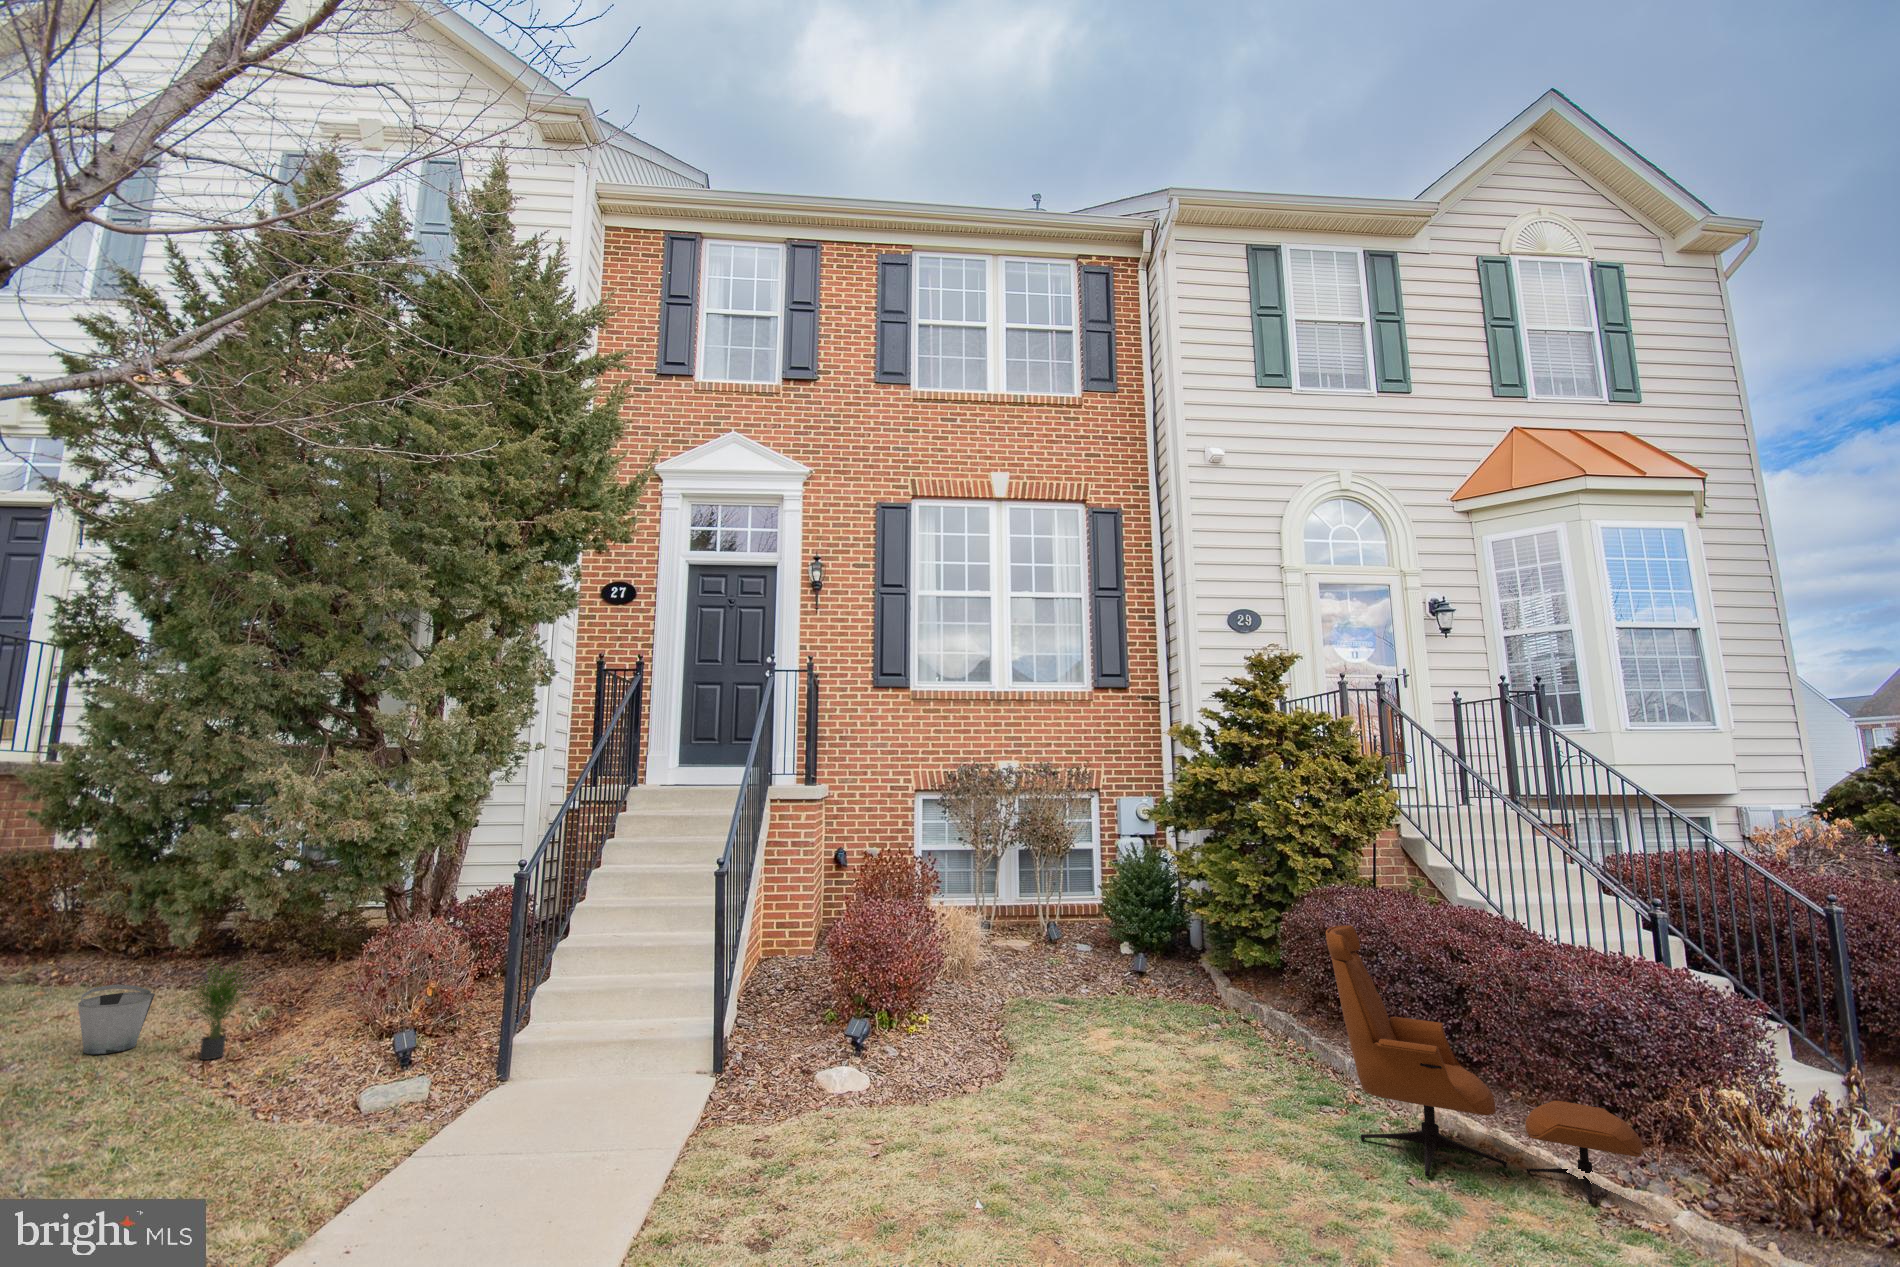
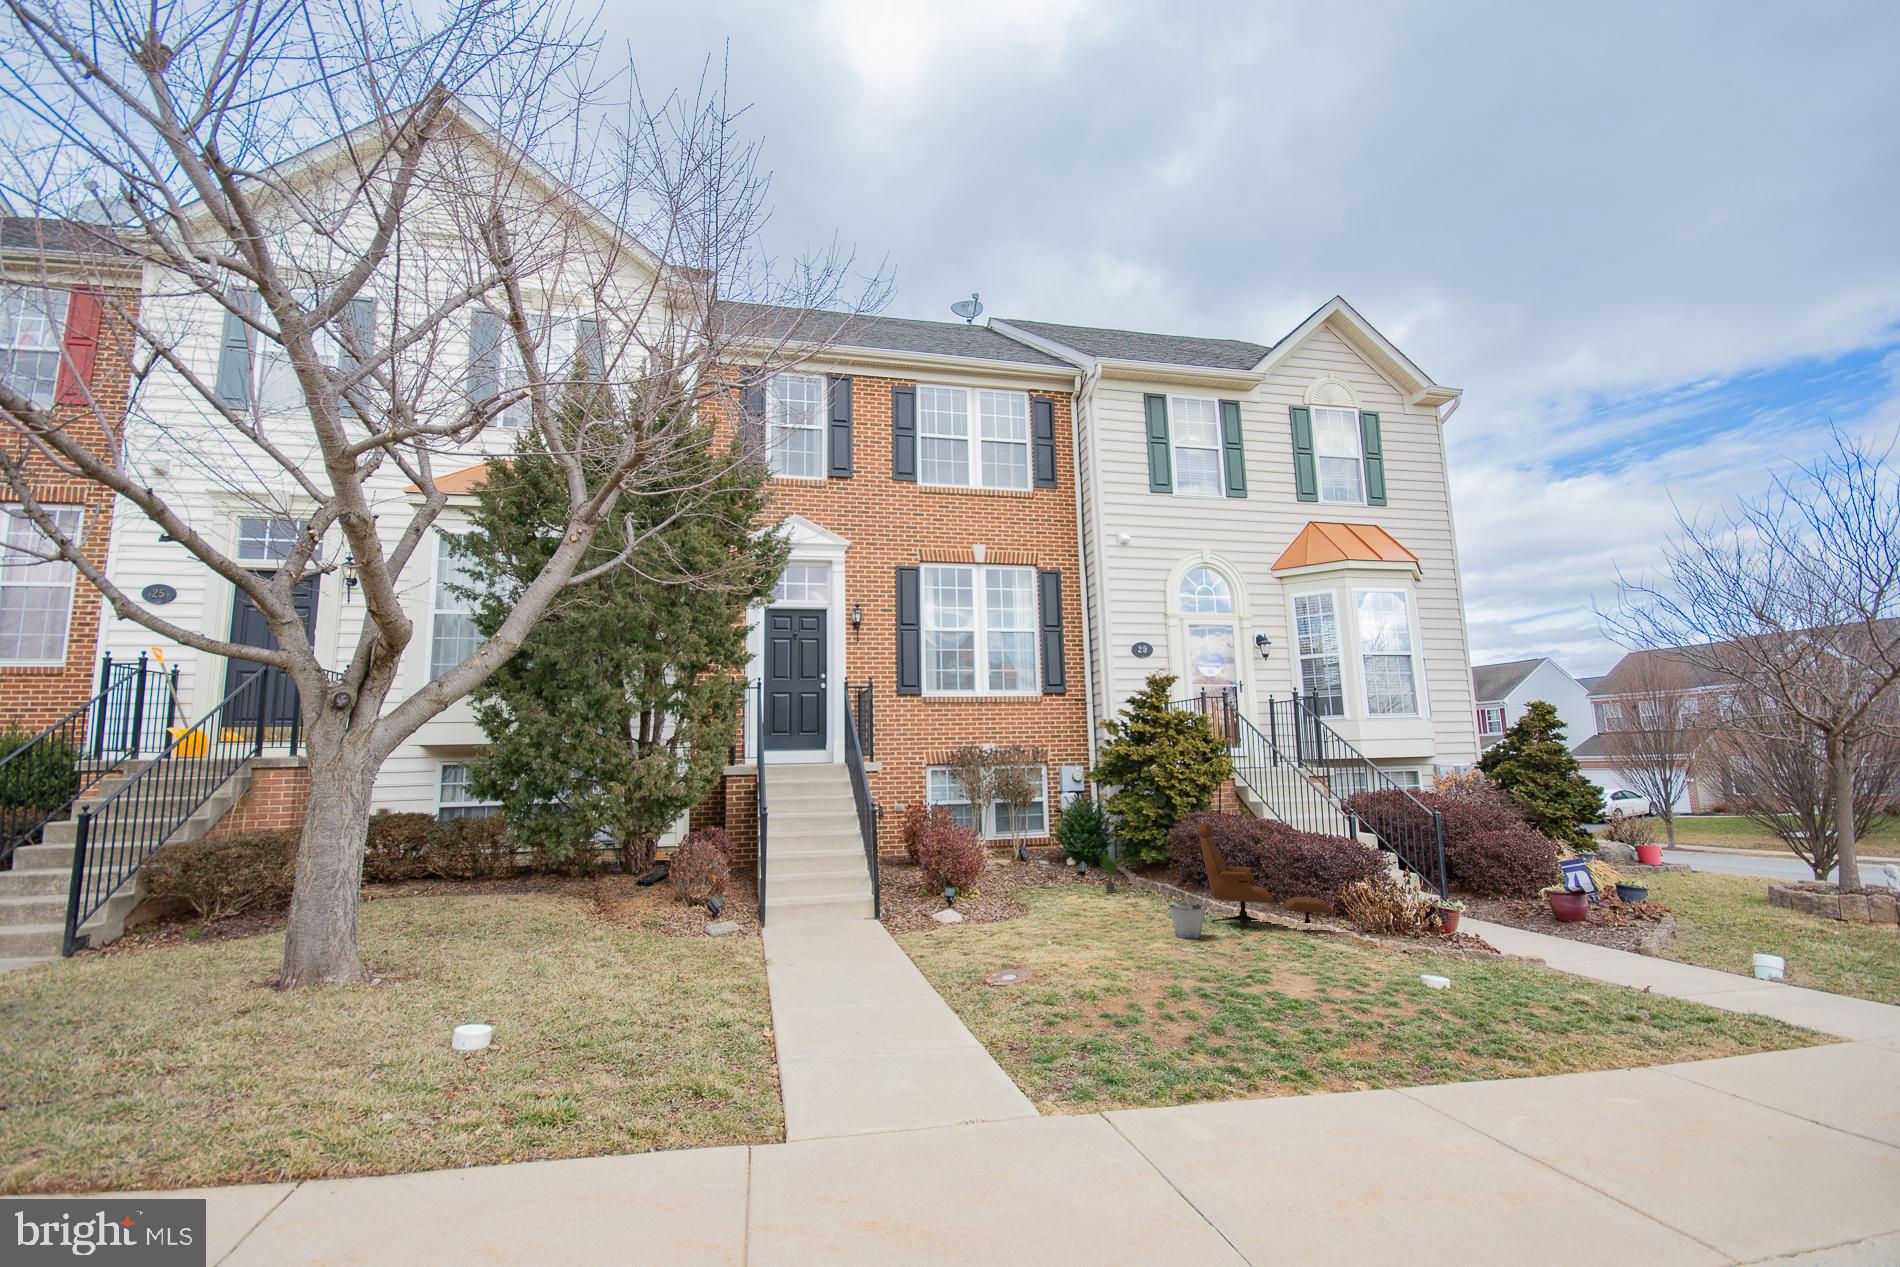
potted plant: present [188,960,243,1060] -> present [1103,854,1117,893]
bucket: present [78,985,155,1054] -> present [1169,900,1205,939]

